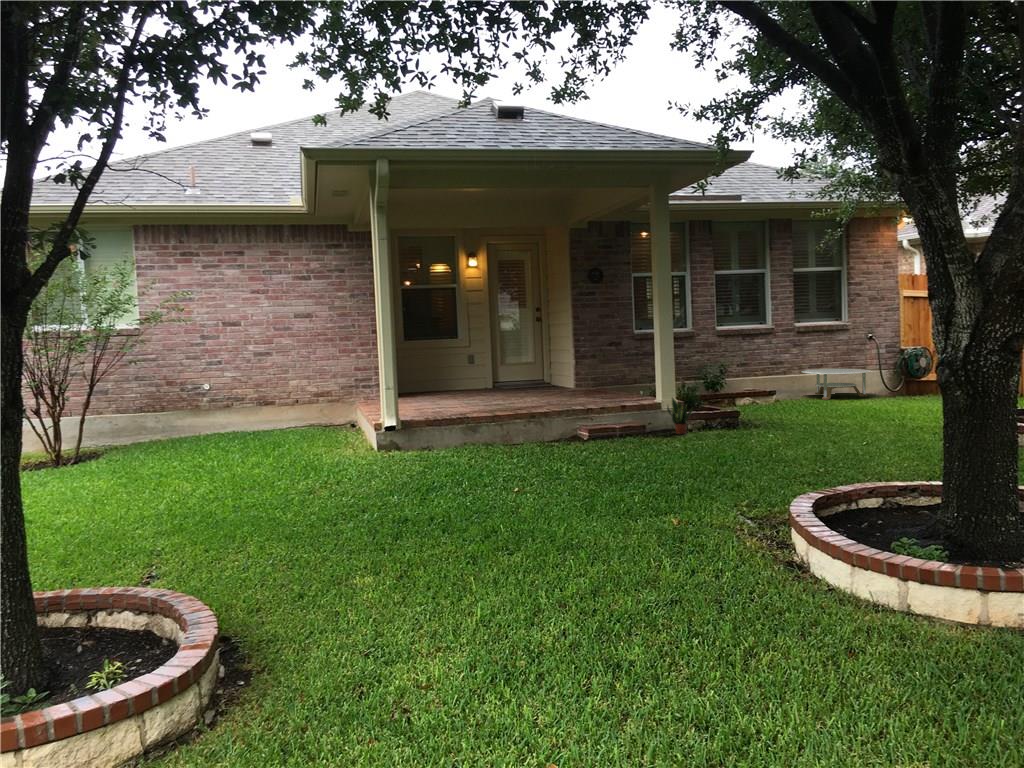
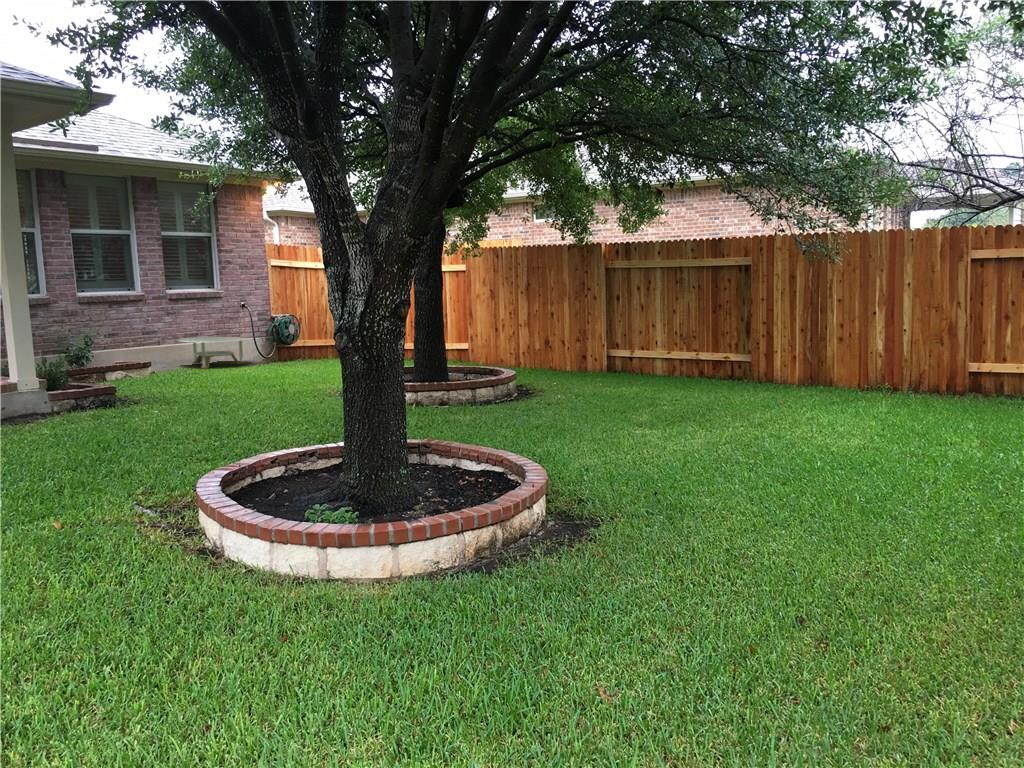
potted plant: present [667,398,692,434] -> none [12,373,50,419]

